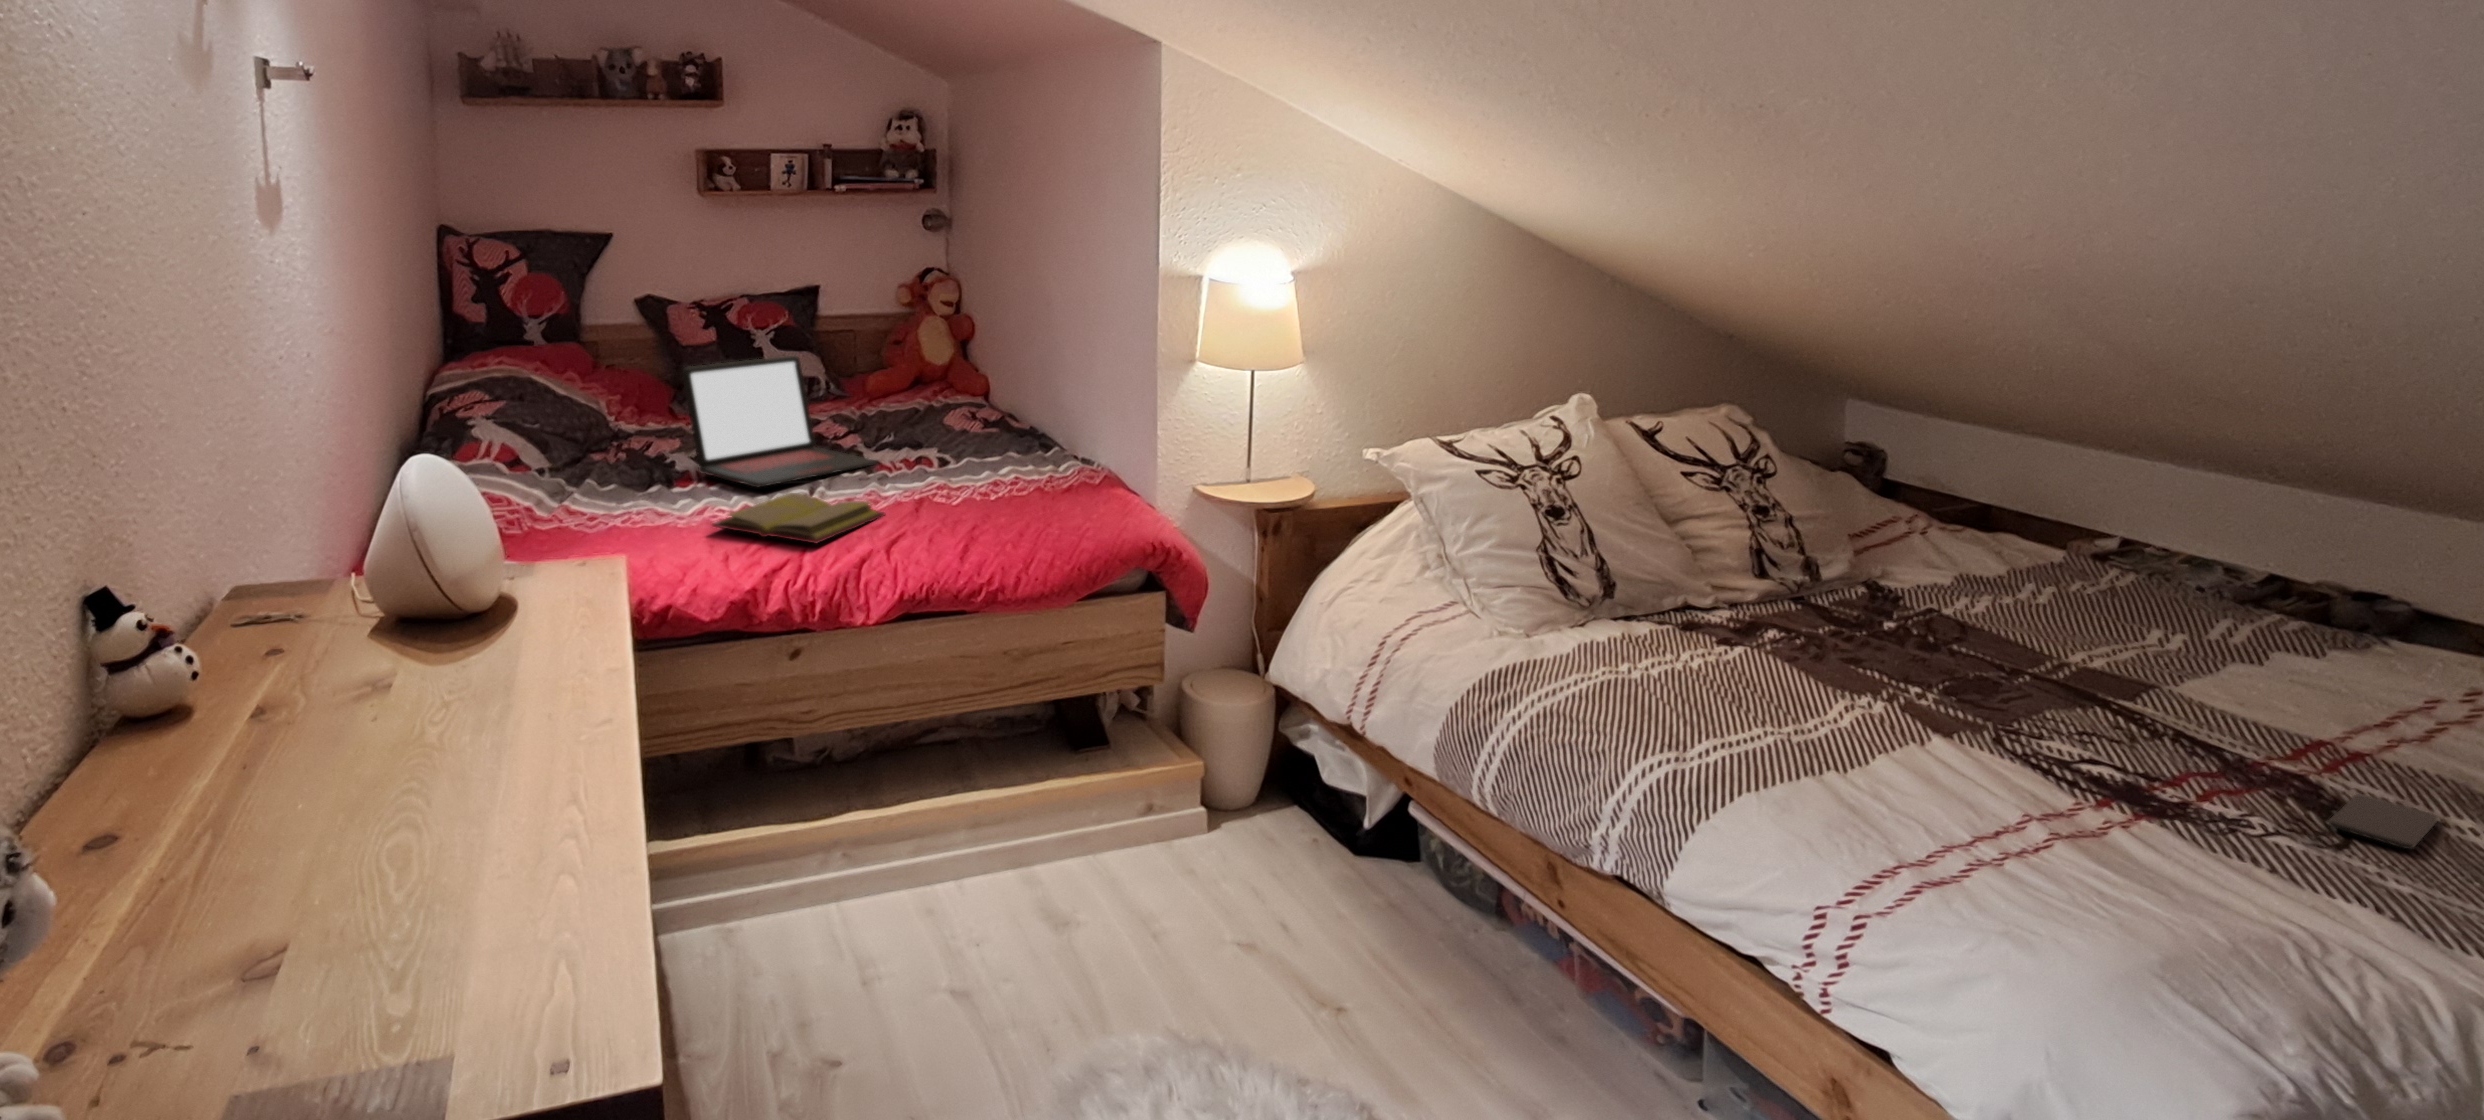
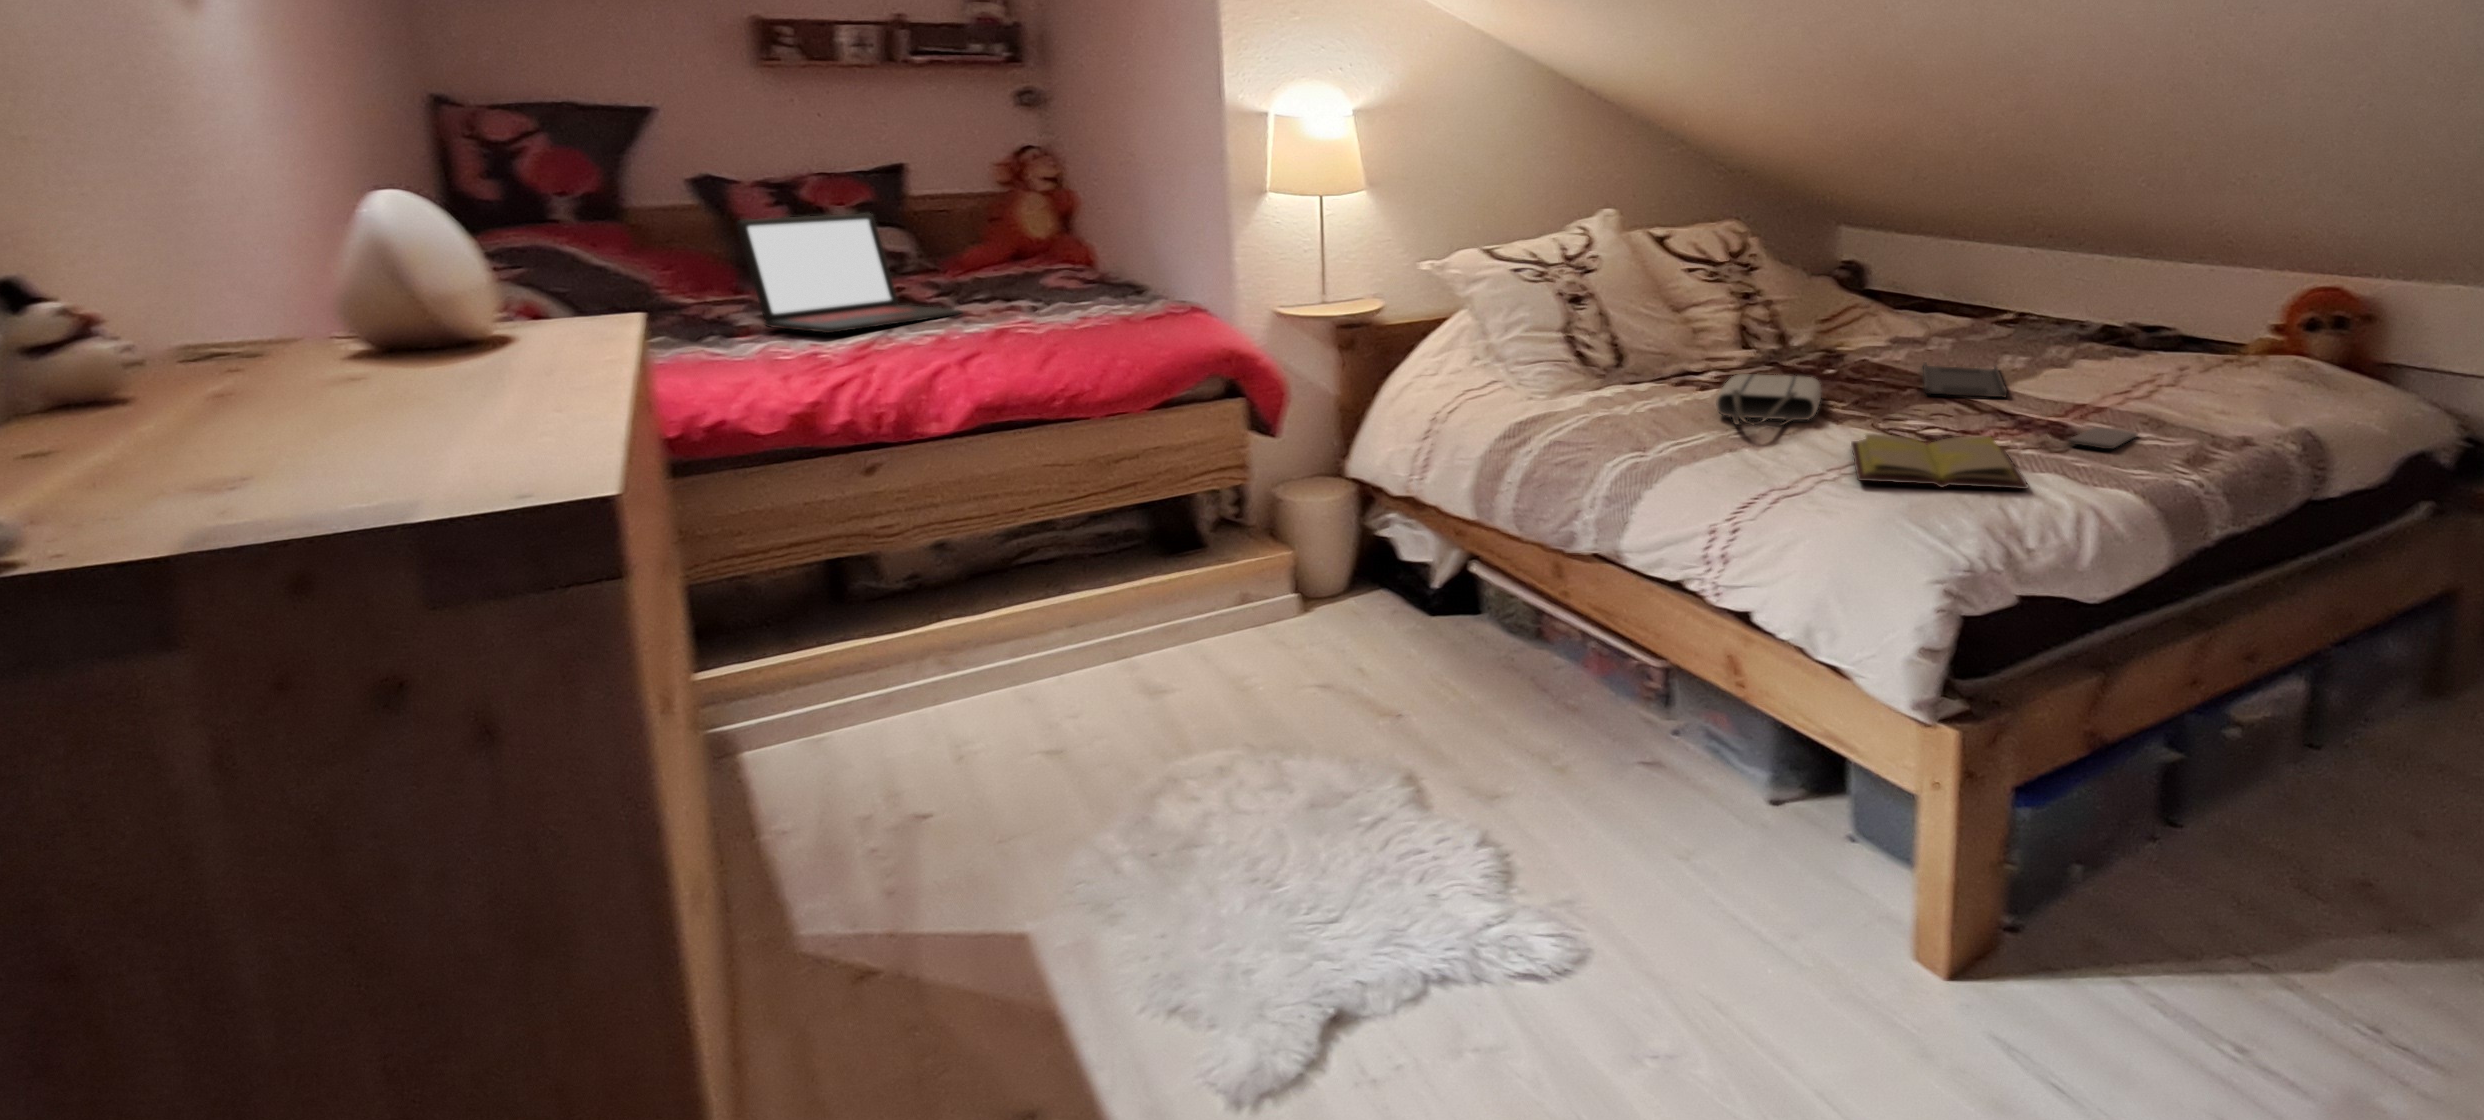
diary: present [713,493,885,543] -> present [1851,434,2028,489]
tray: none [2020,622,2180,708] -> present [1923,363,2007,398]
tote bag: none [1761,633,1908,738] -> present [1716,374,1821,425]

